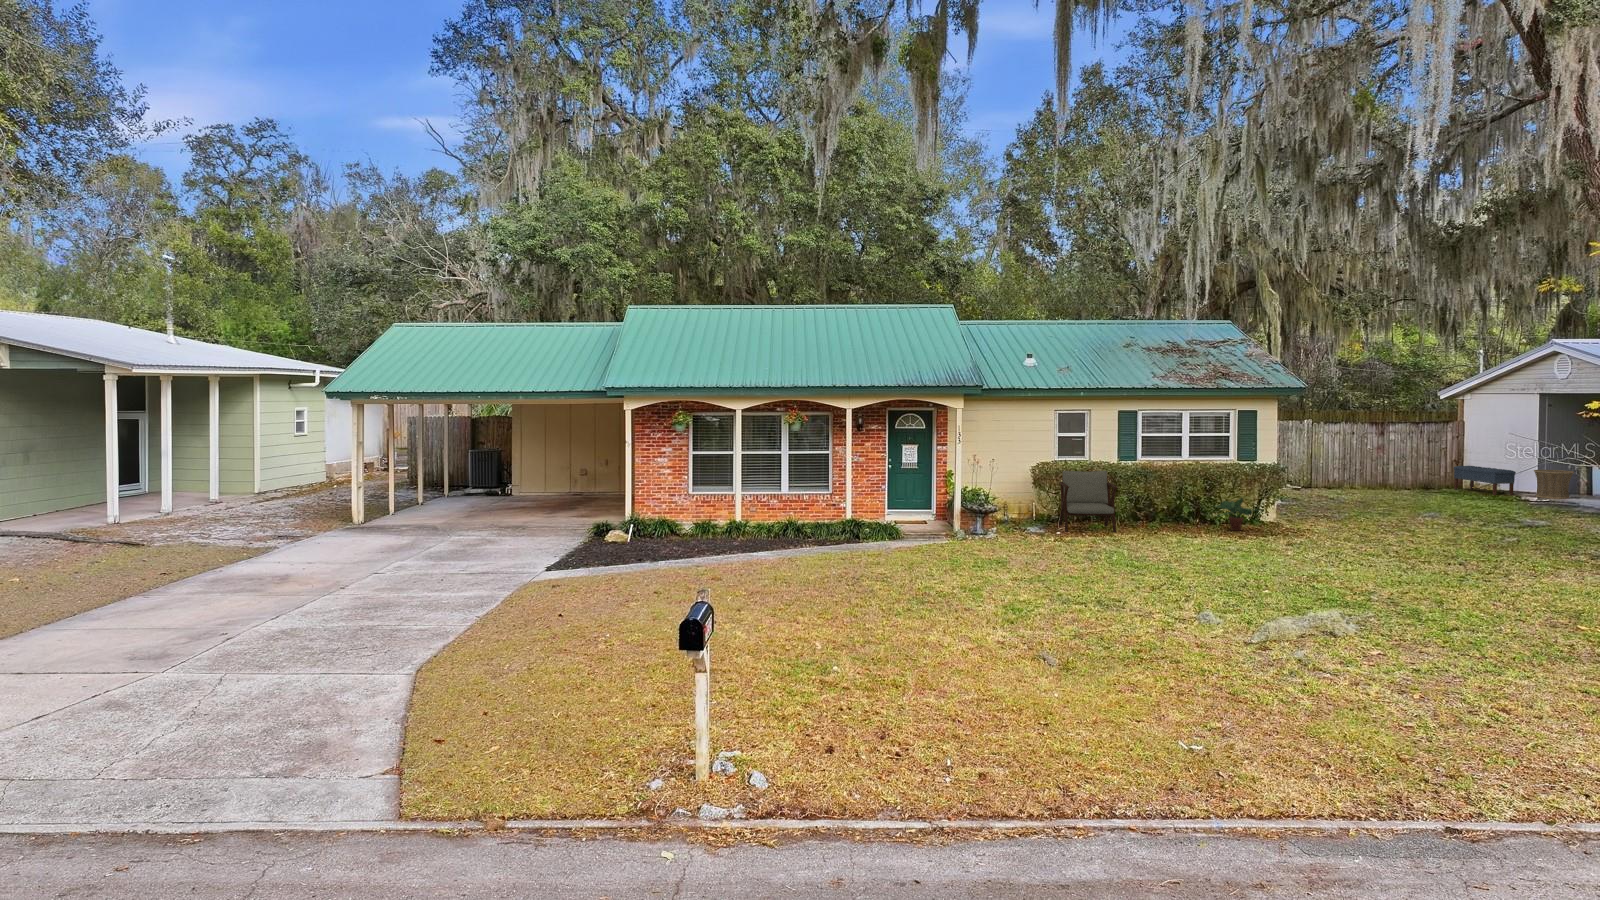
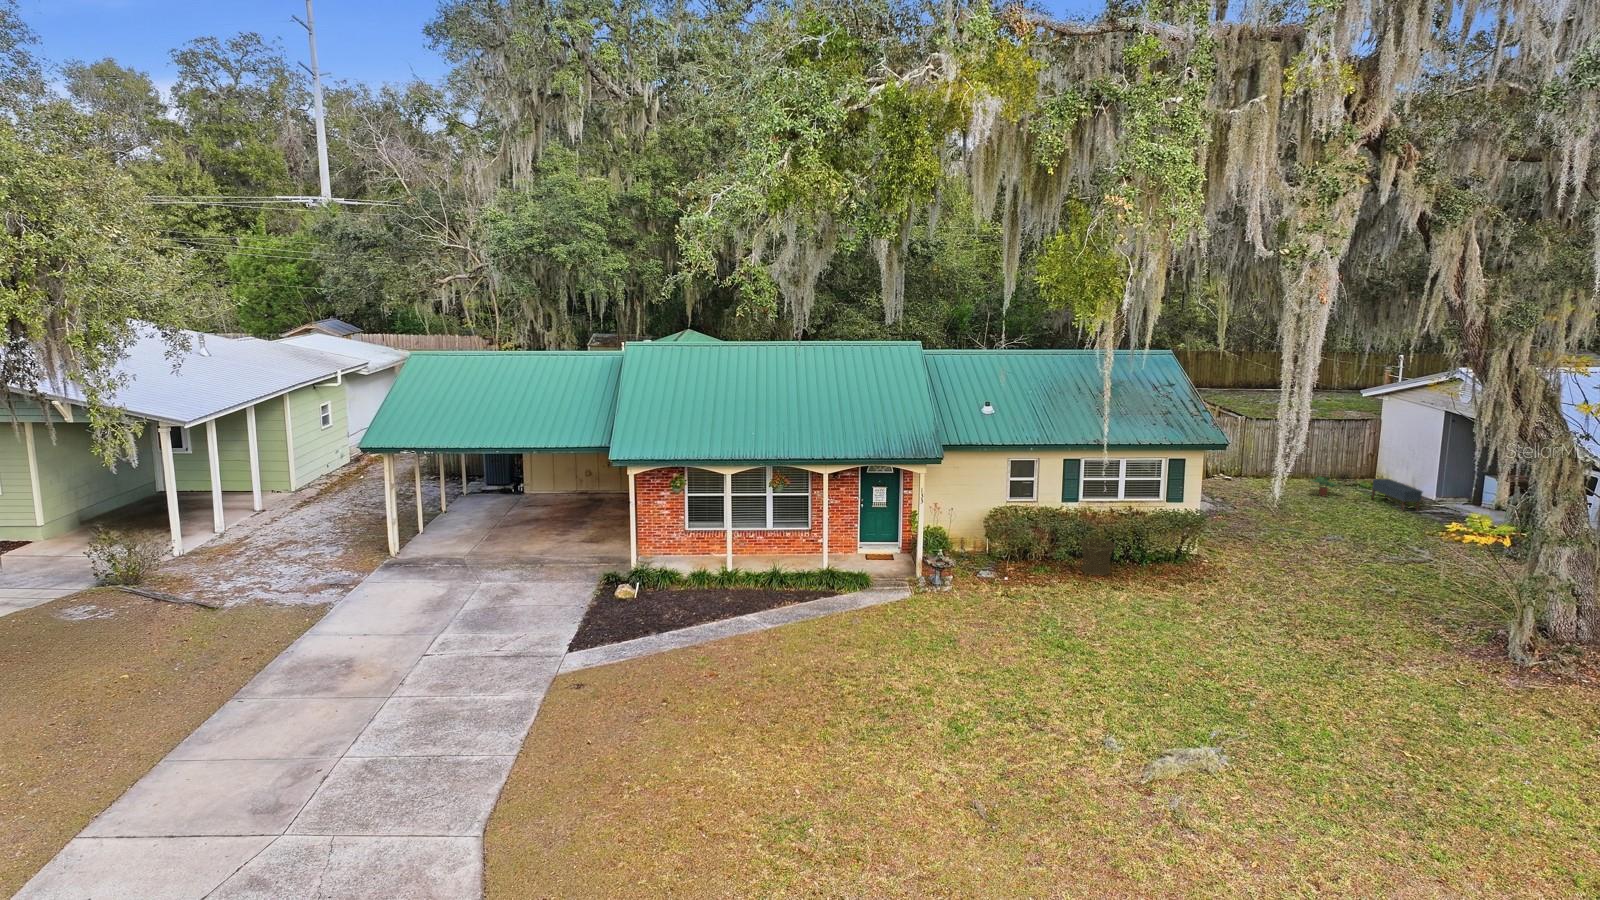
basket: present [1534,470,1574,499] -> present [1080,538,1115,575]
lounge chair: present [1059,471,1118,532] -> none [1006,518,1055,577]
potted plant: present [1216,498,1253,531] -> present [1311,476,1339,497]

